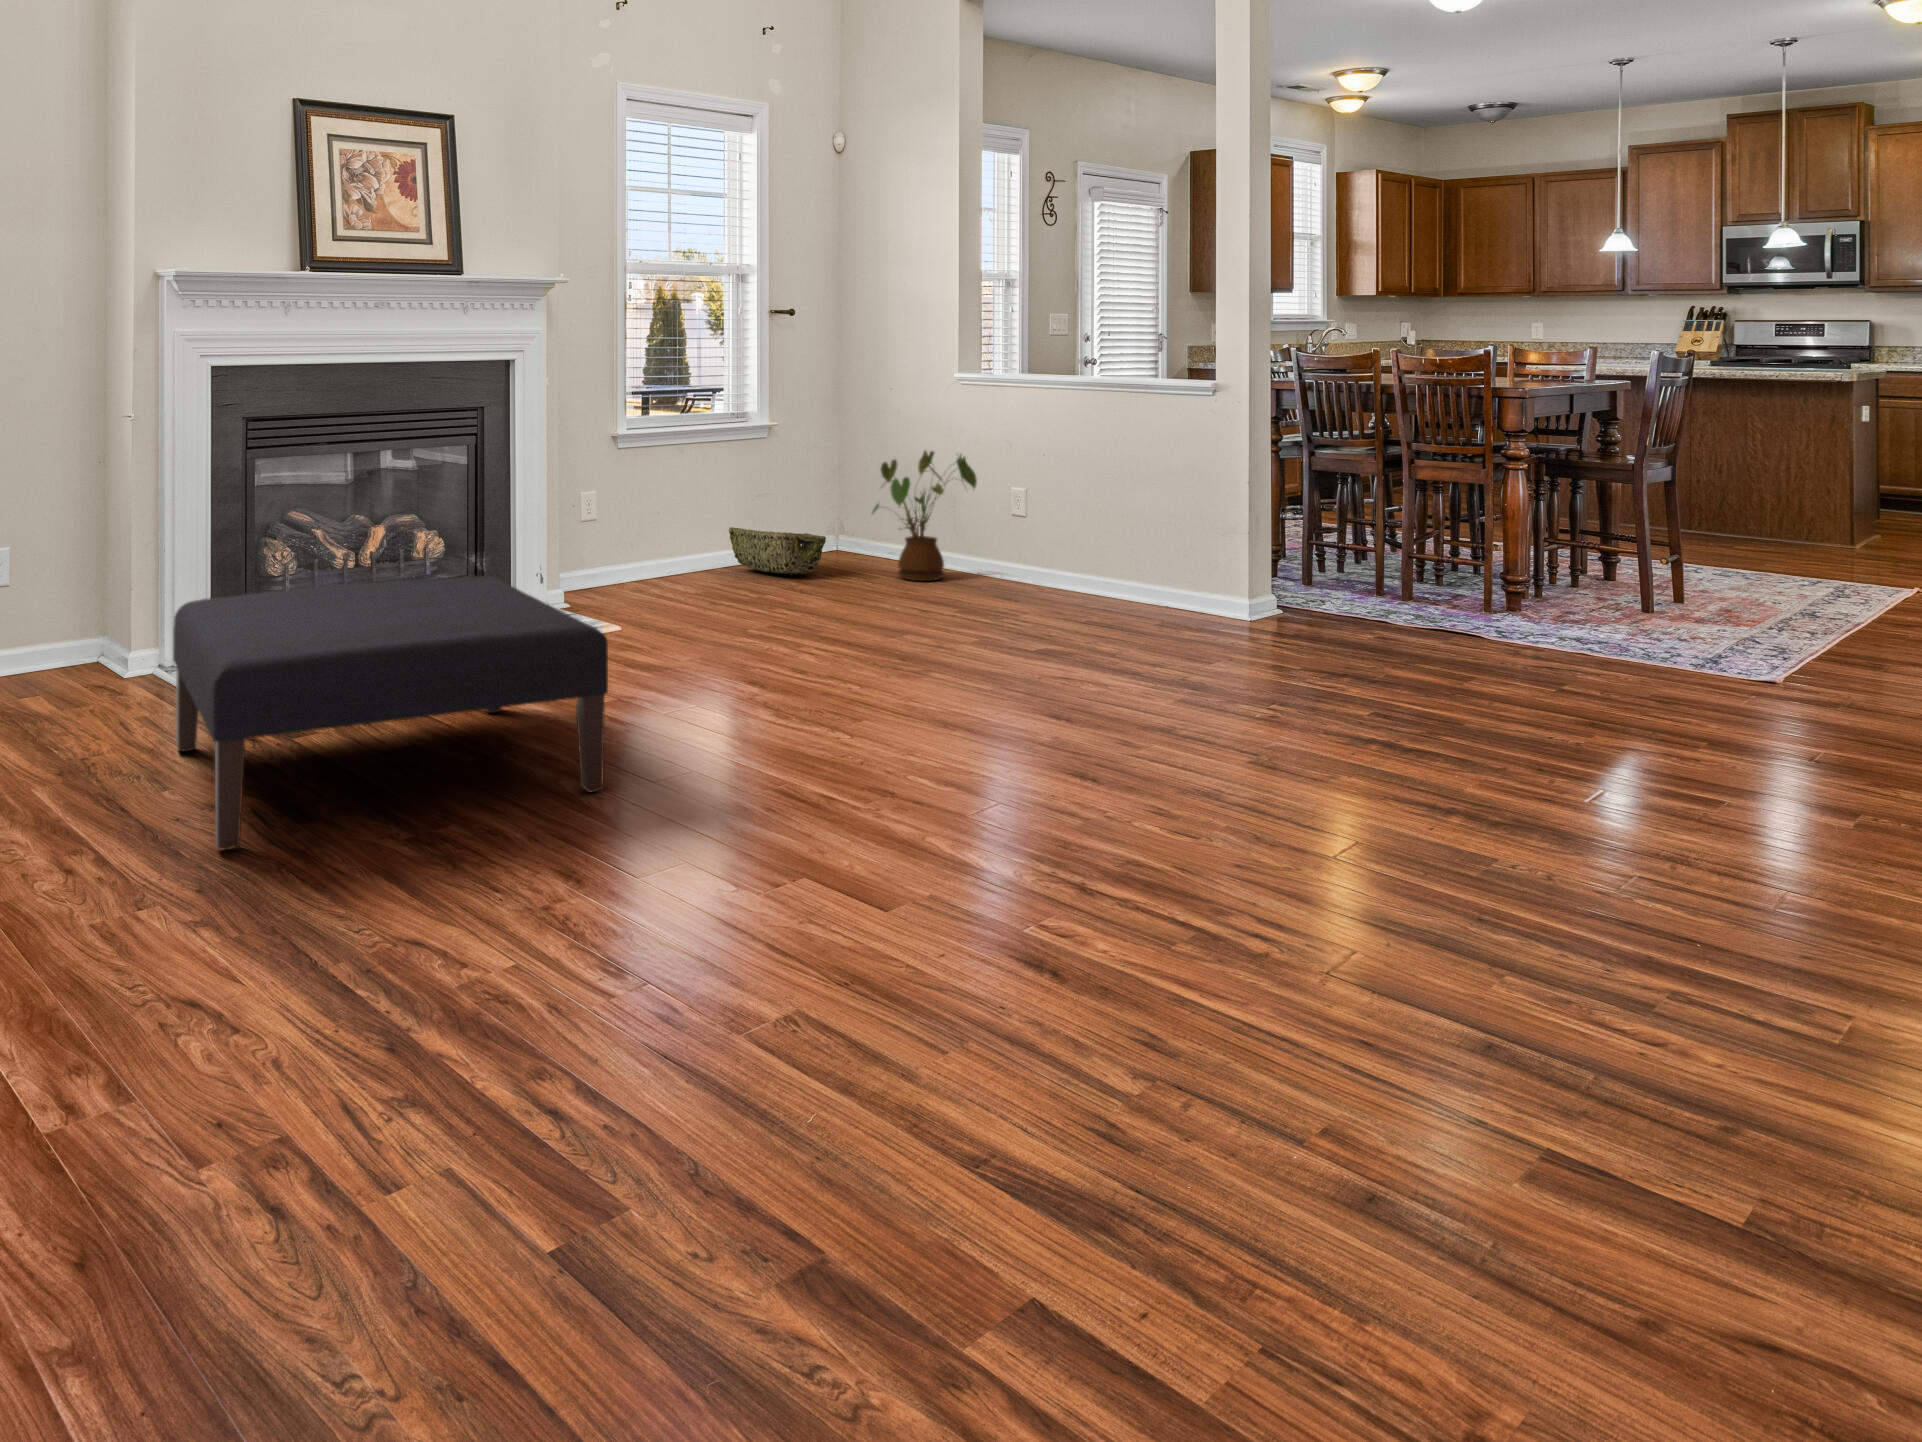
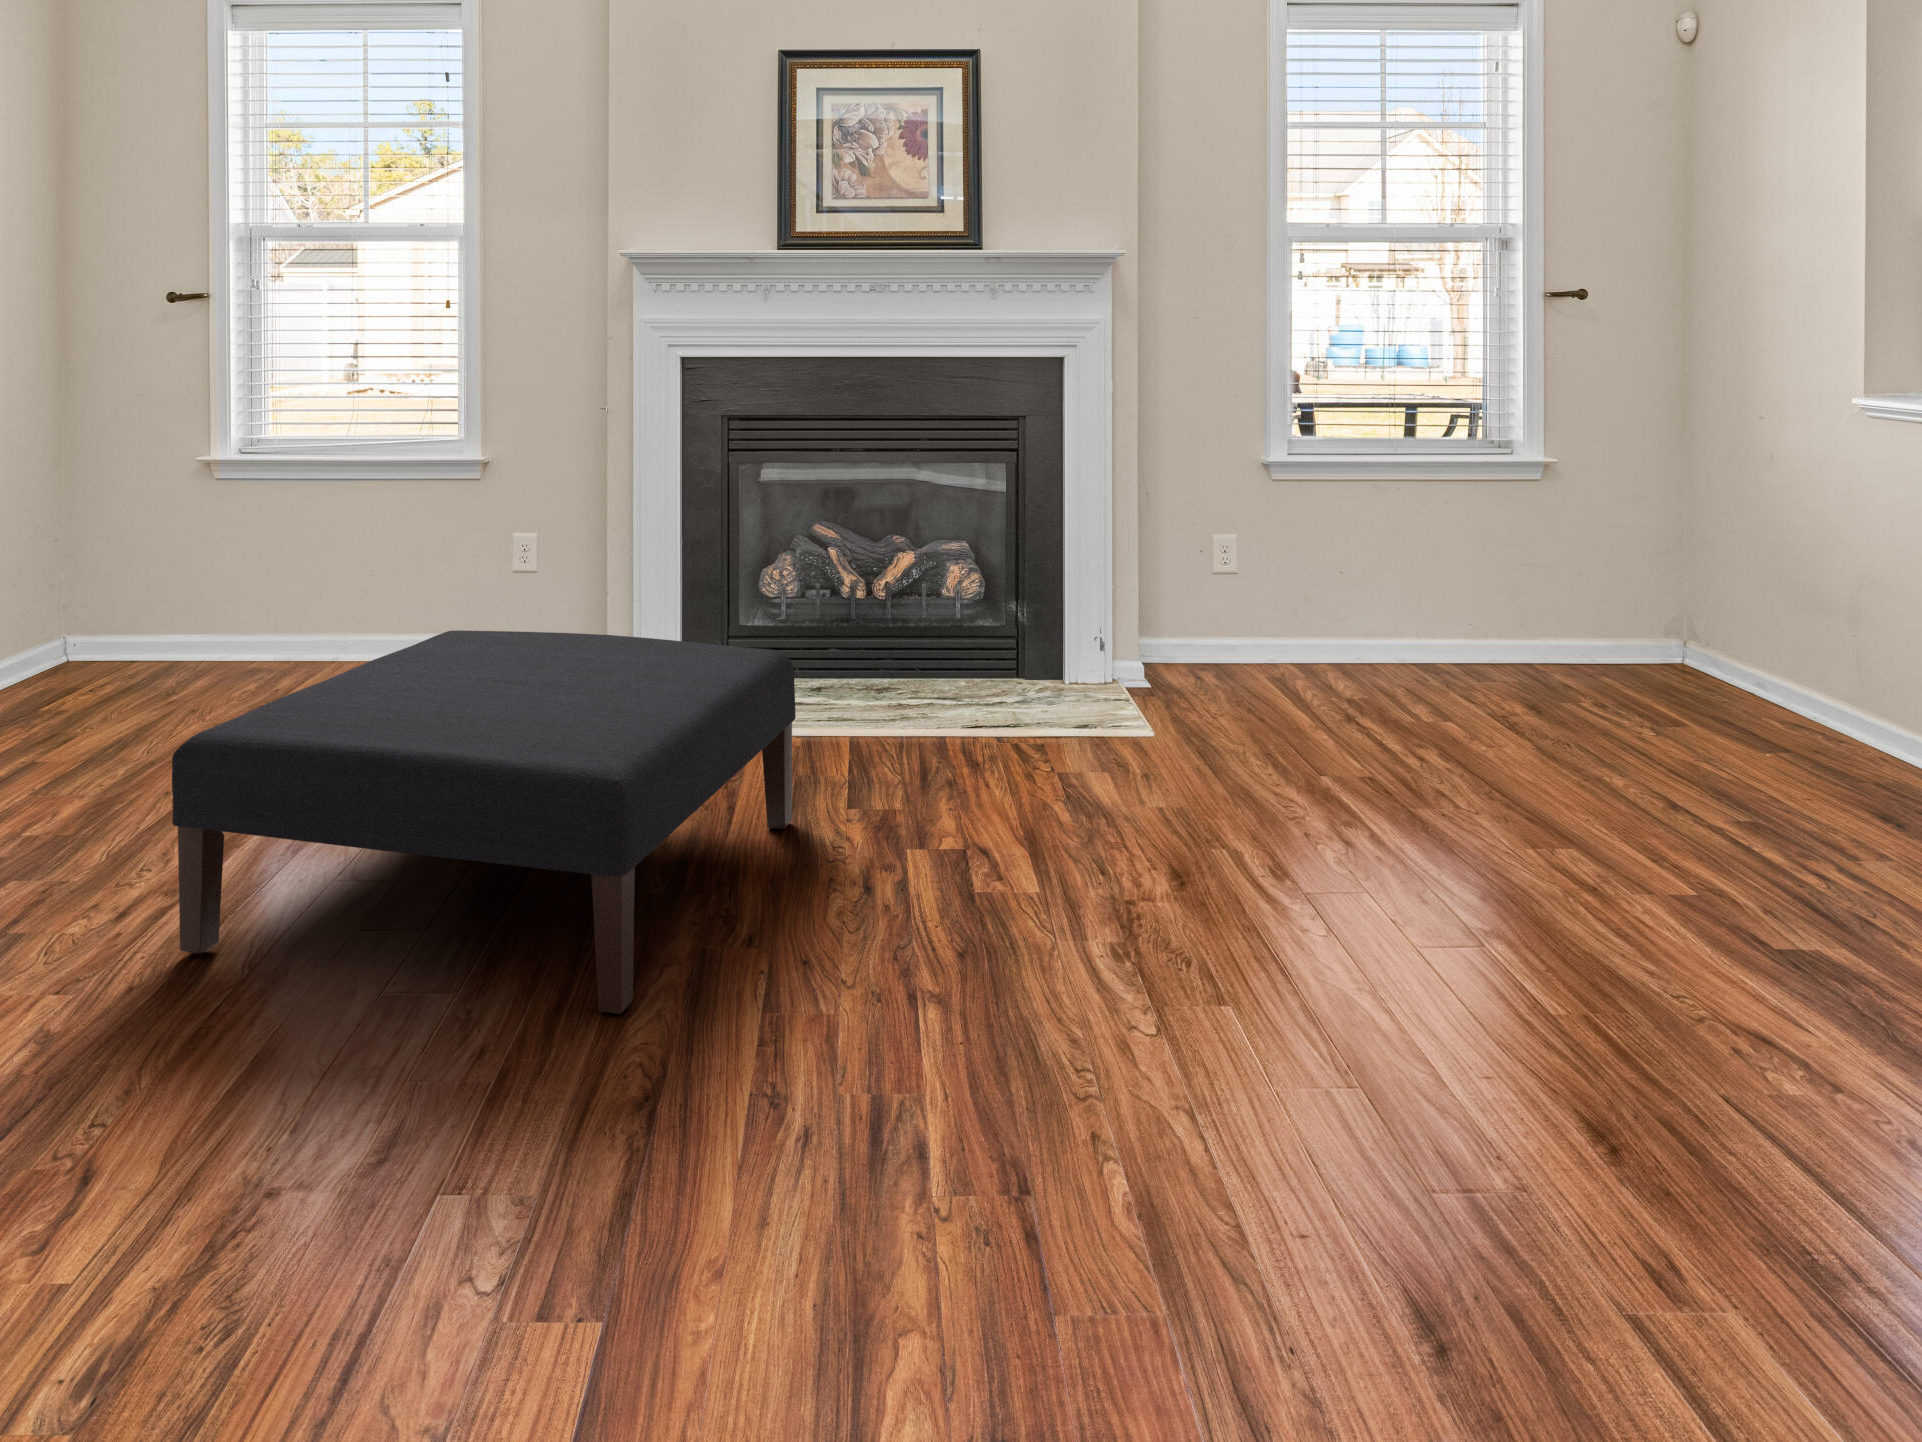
house plant: present [872,451,977,581] -> none [1659,516,1867,737]
woven basket: present [729,527,826,575] -> none [1459,596,1599,685]

